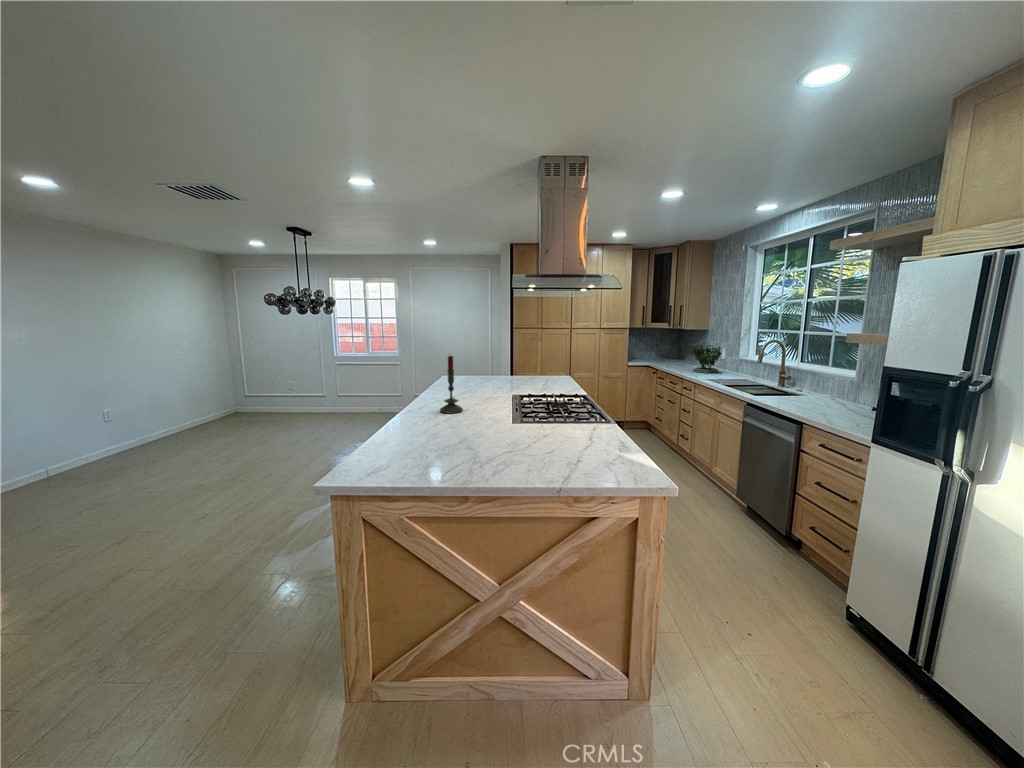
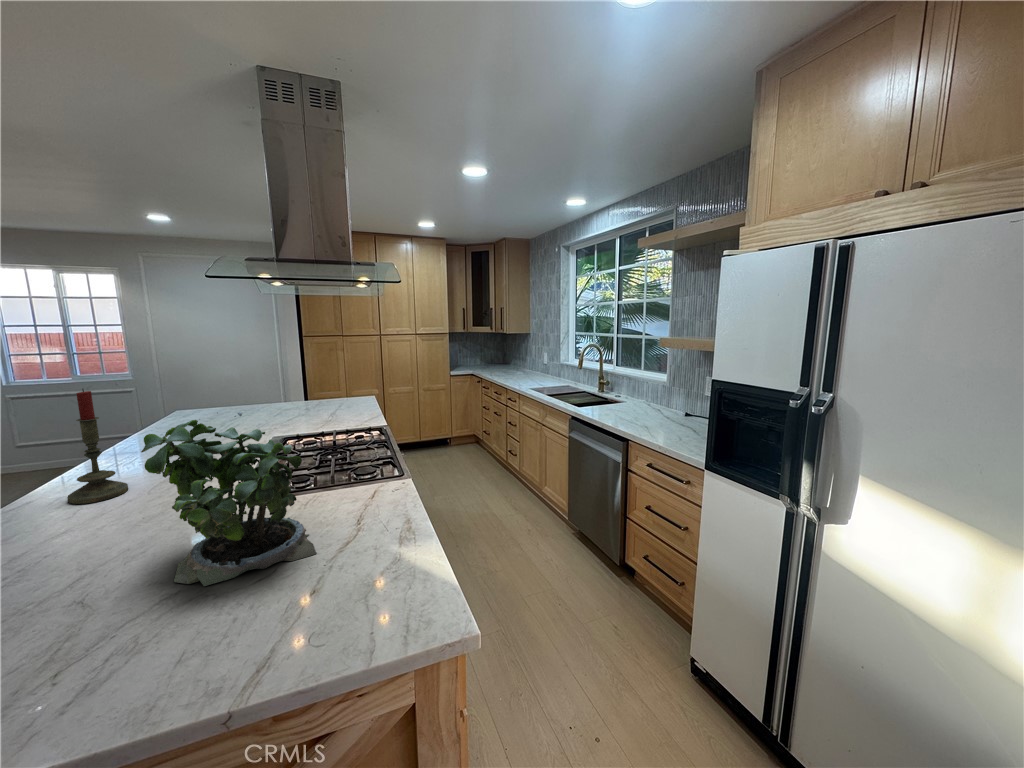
potted plant: present [689,342,721,373] -> present [141,412,316,586]

